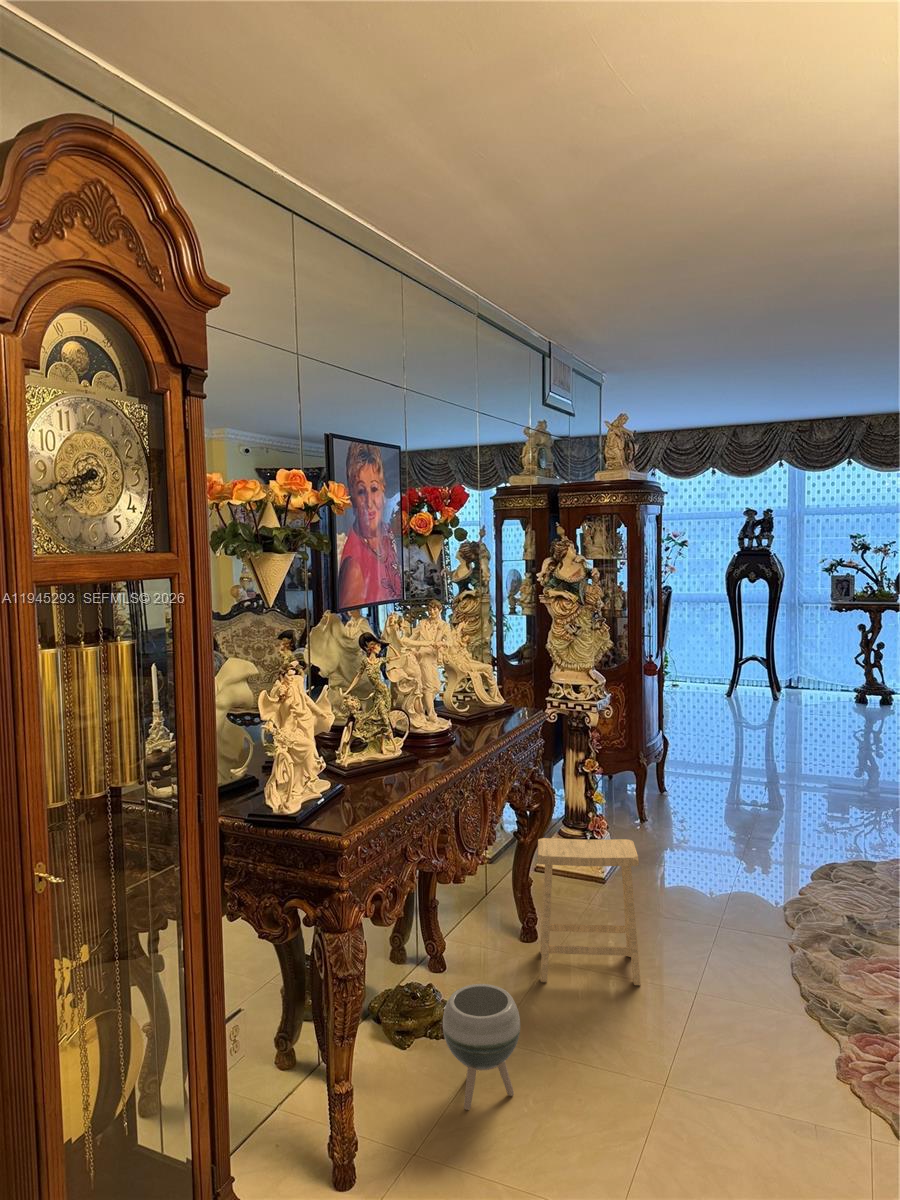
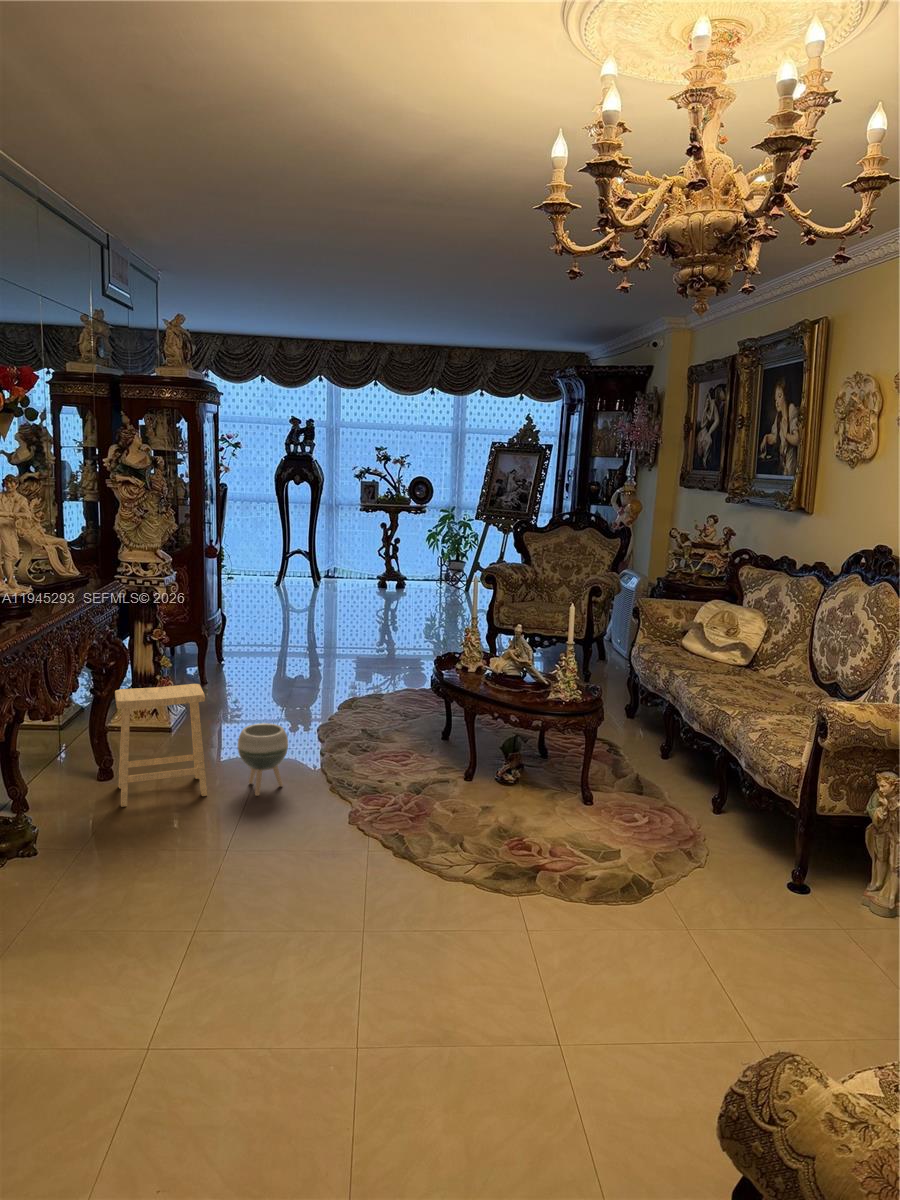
planter: present [443,984,520,1110] -> present [238,723,288,796]

